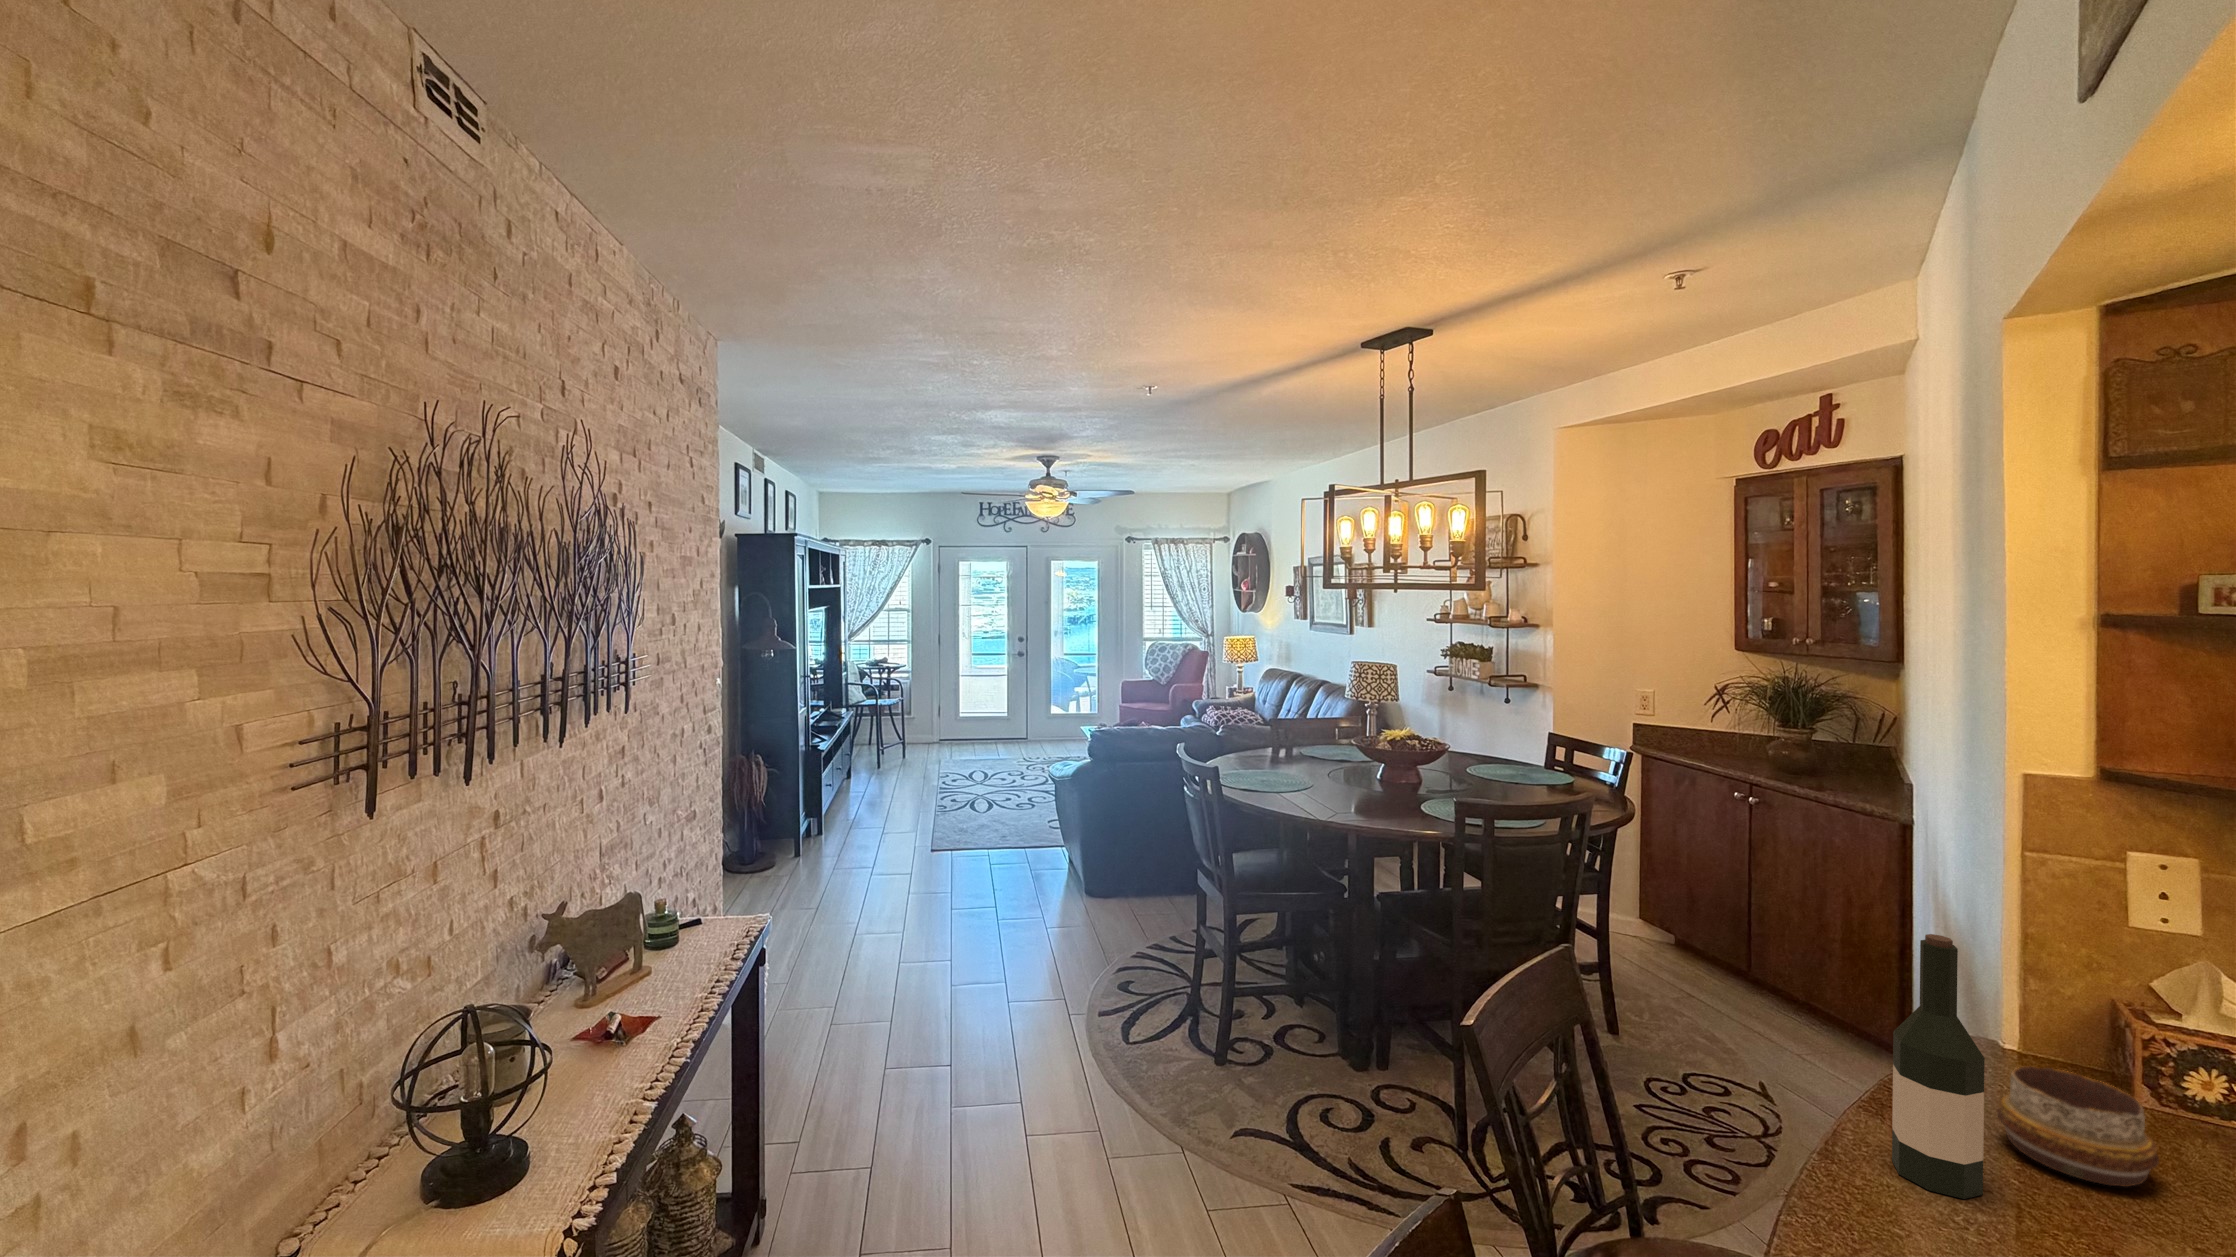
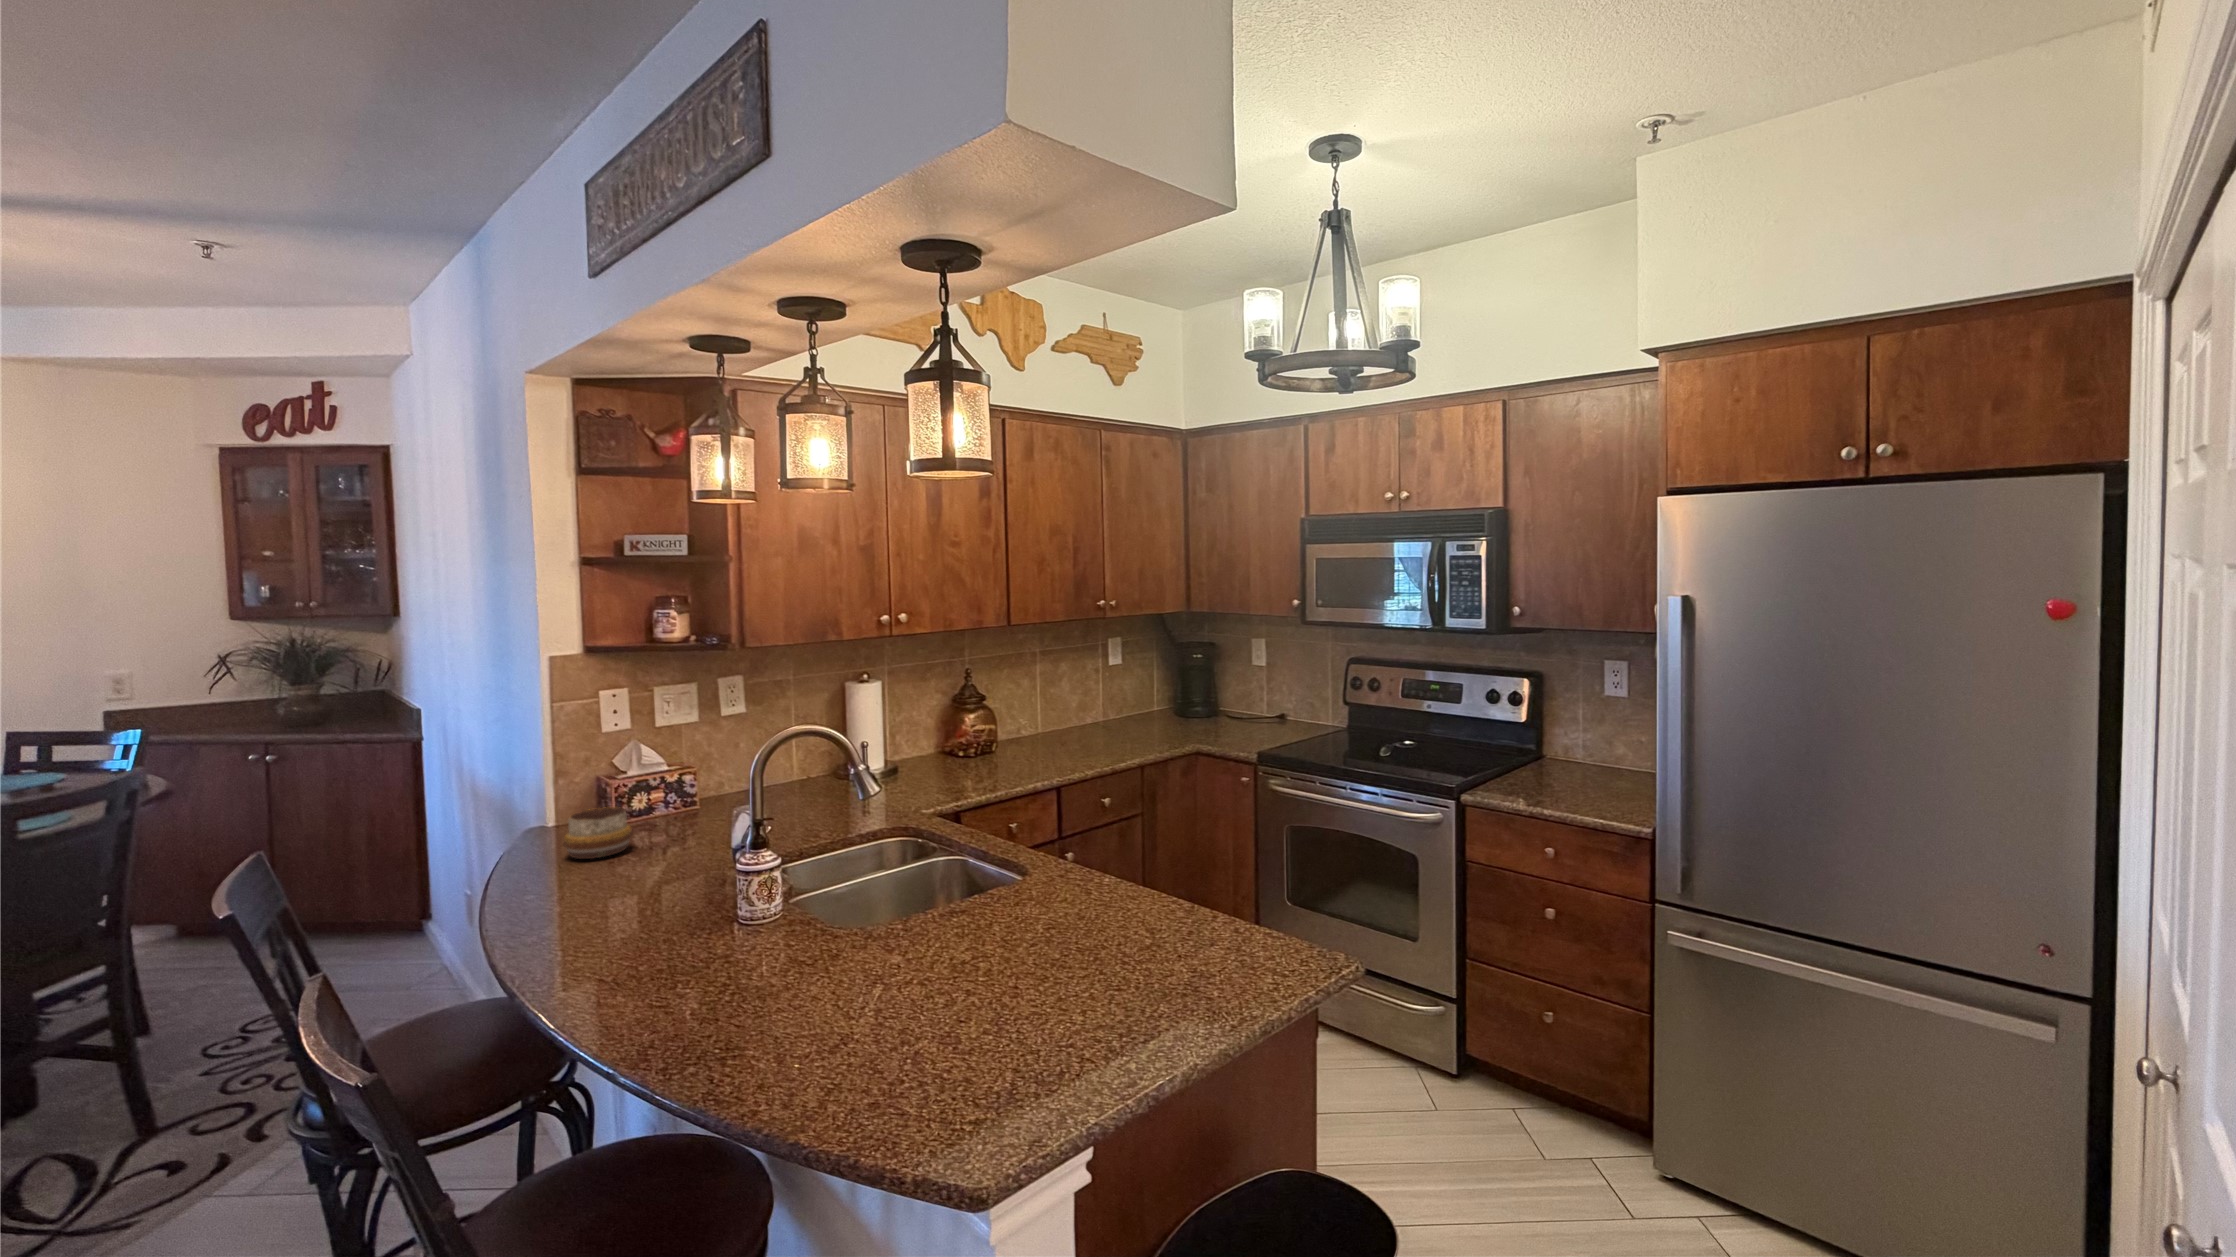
wine bottle: present [1892,934,1985,1199] -> none [519,743,569,891]

